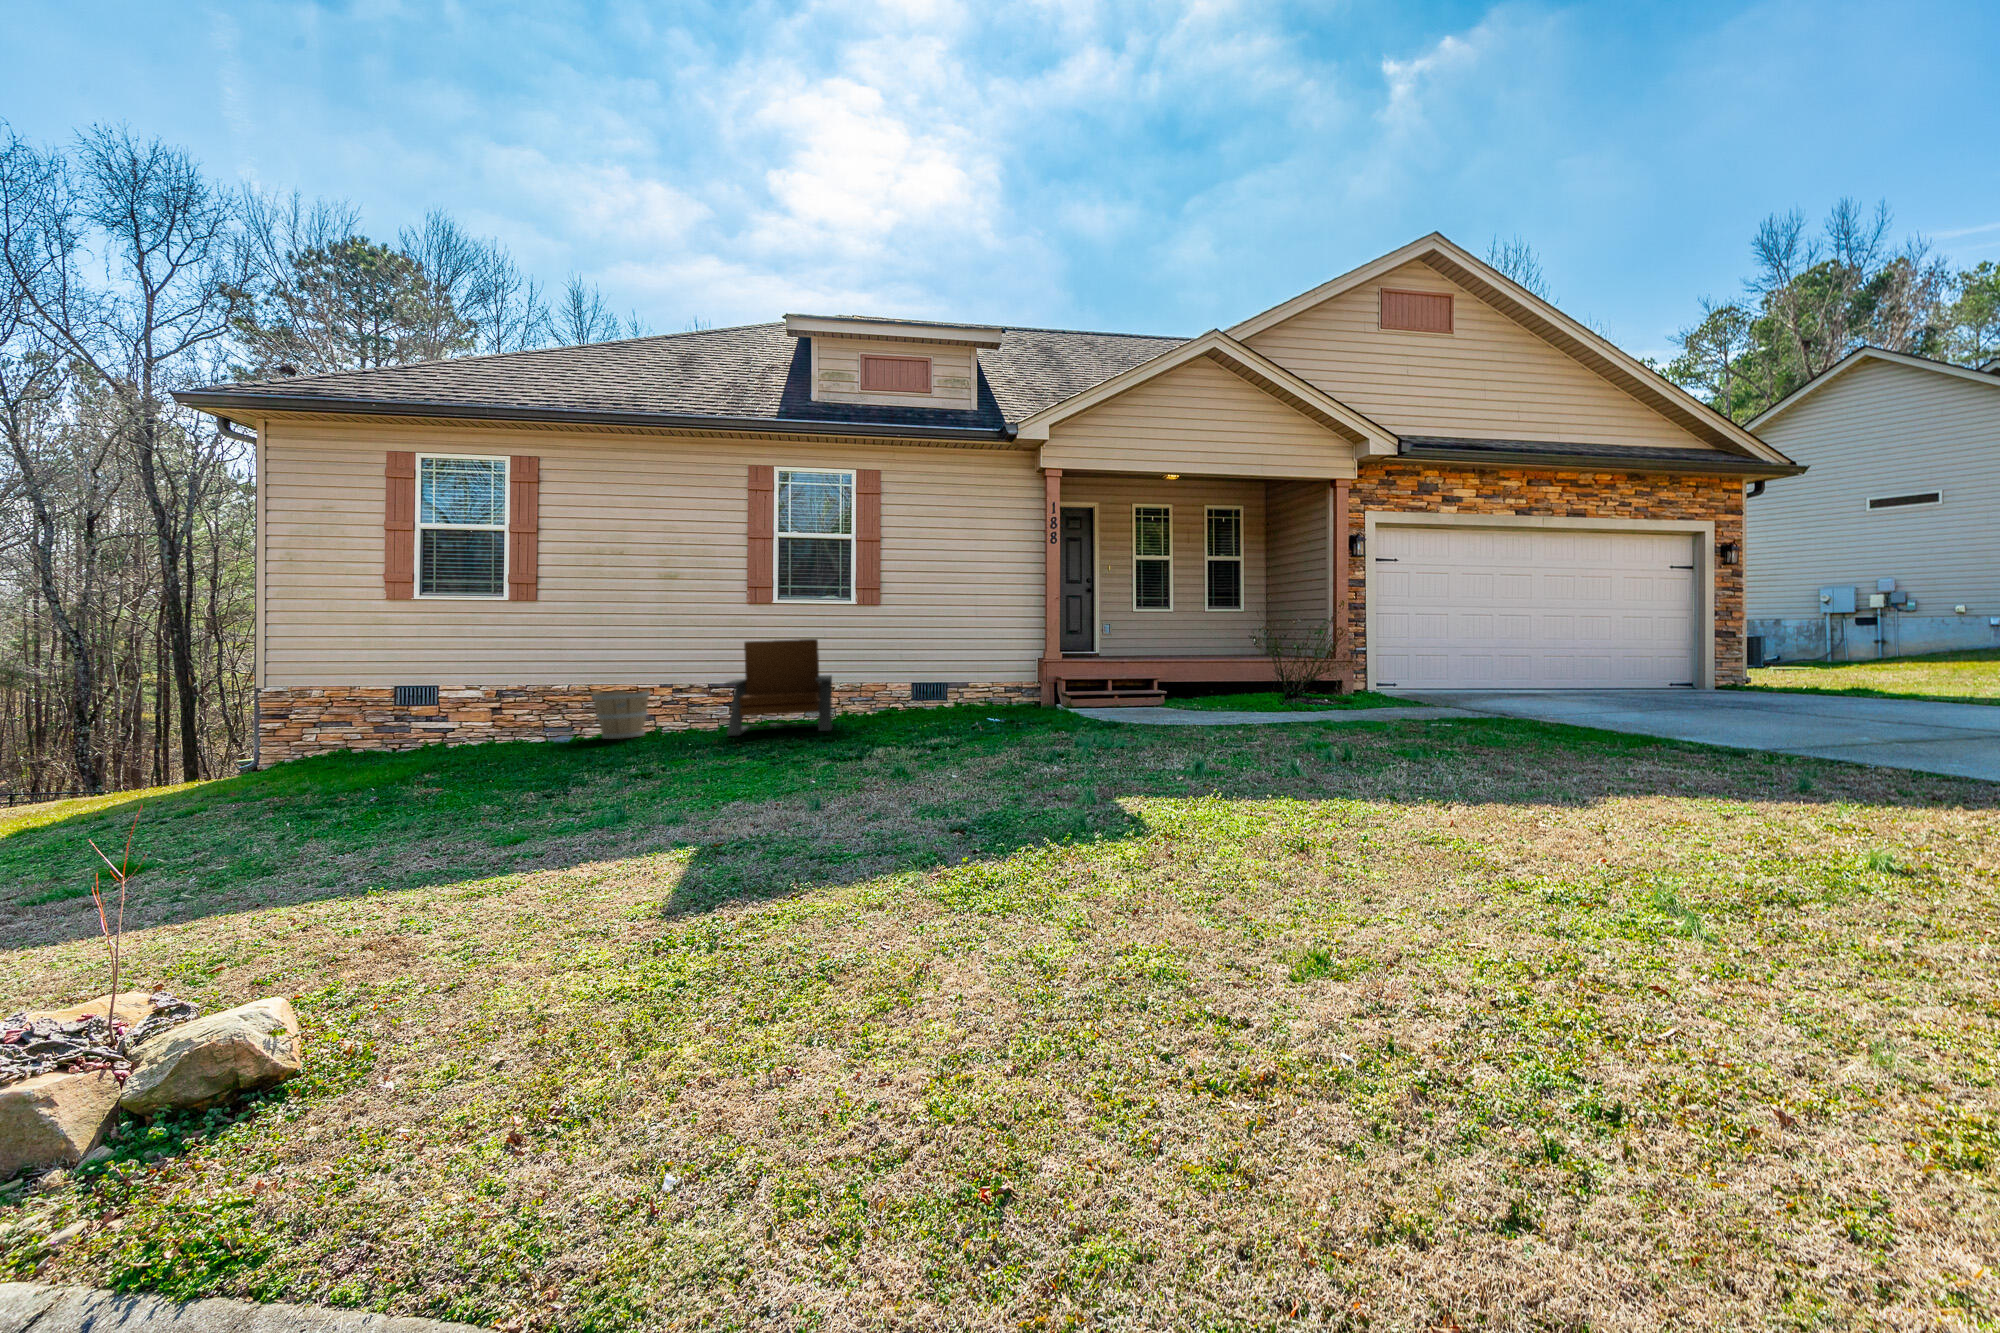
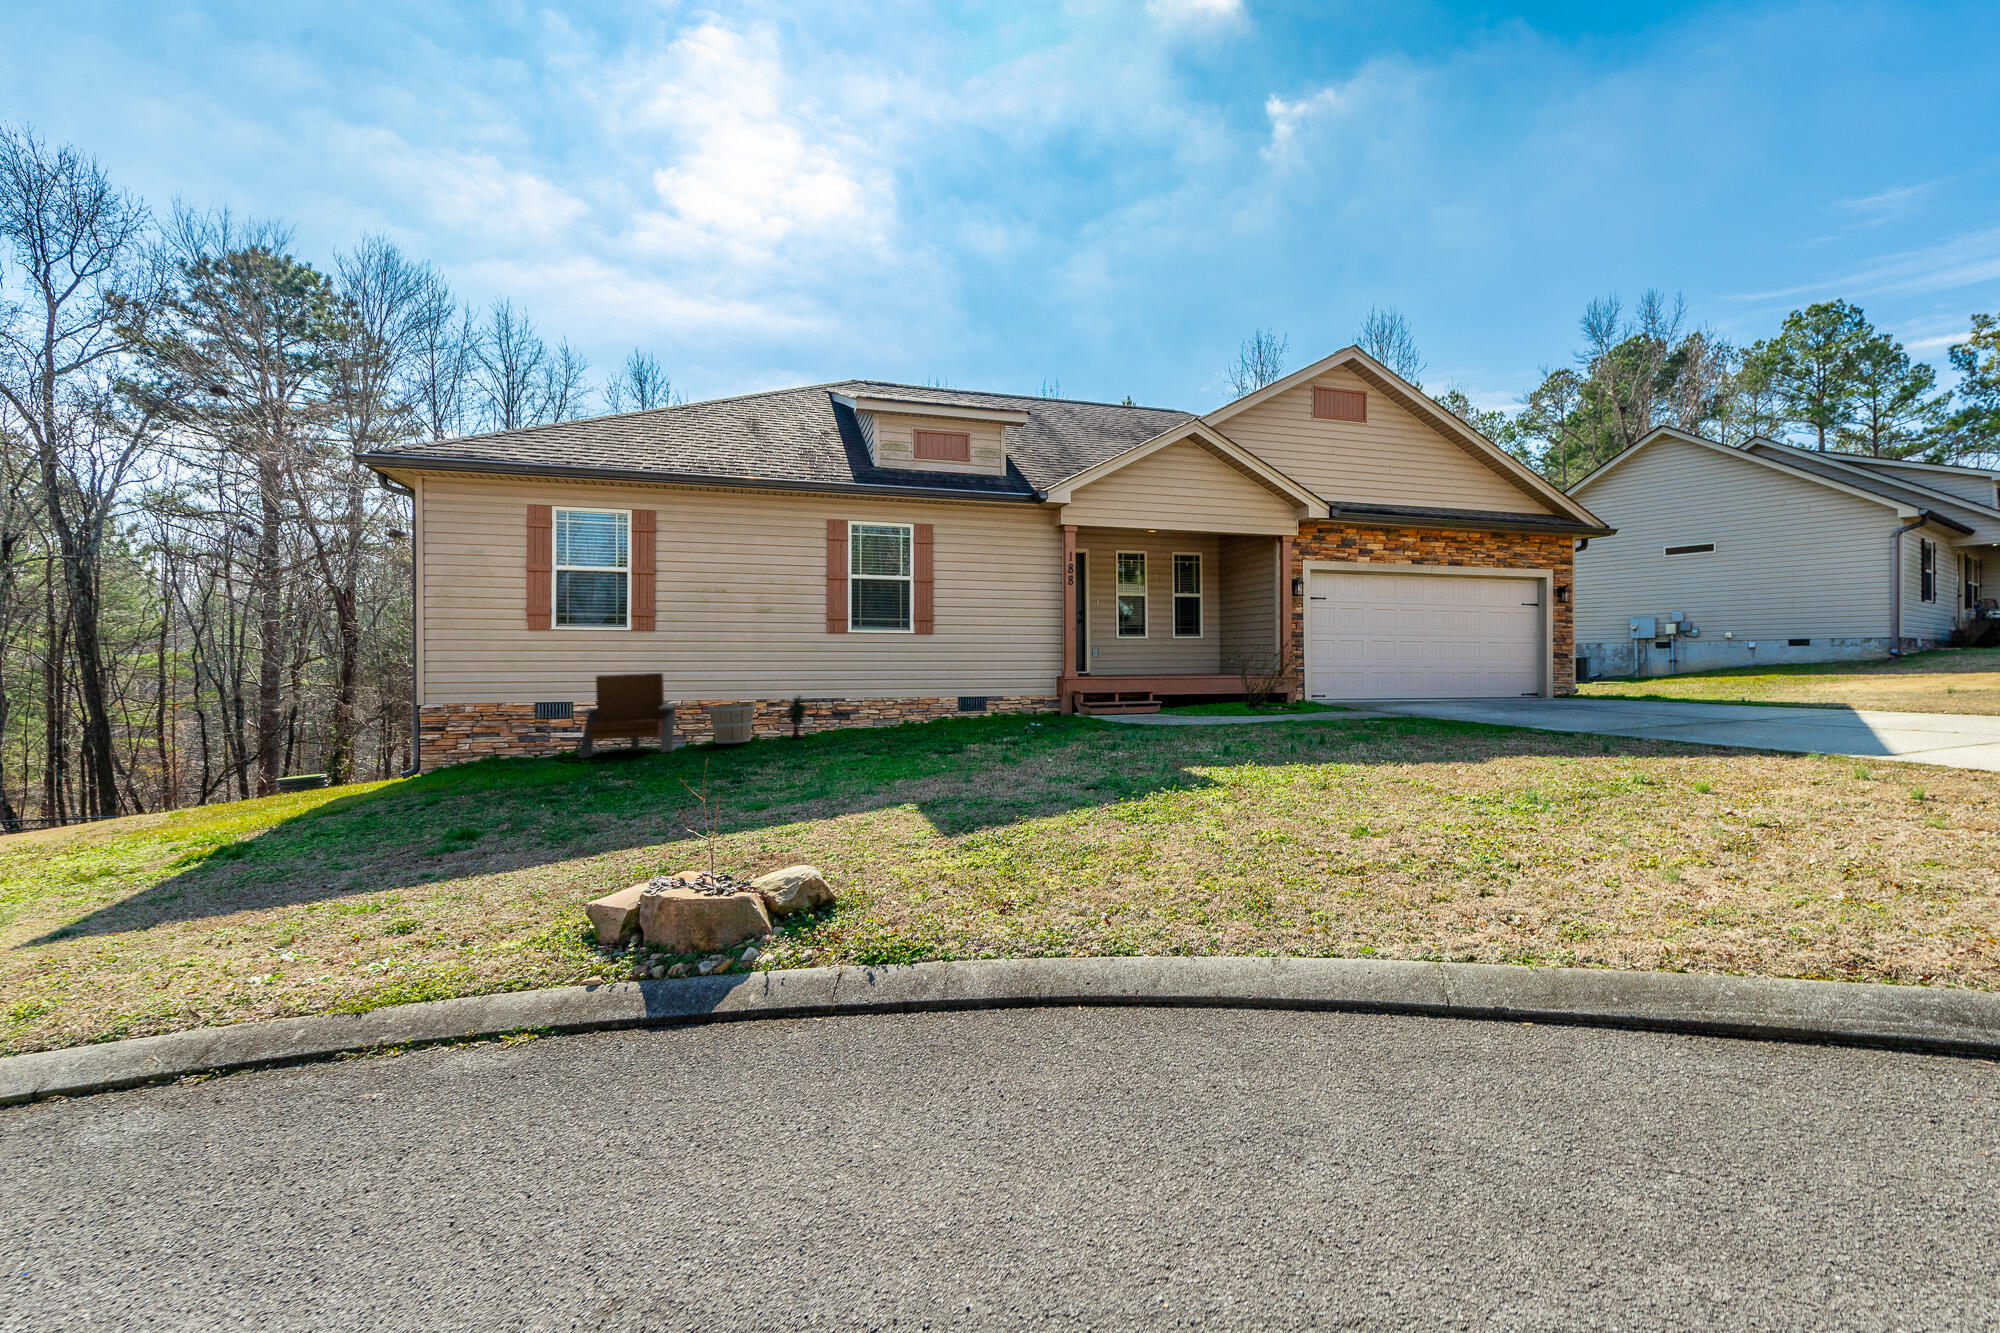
lounge chair: present [725,639,832,736] -> present [577,673,677,758]
decorative plant: none [688,679,720,730] -> present [785,696,806,736]

